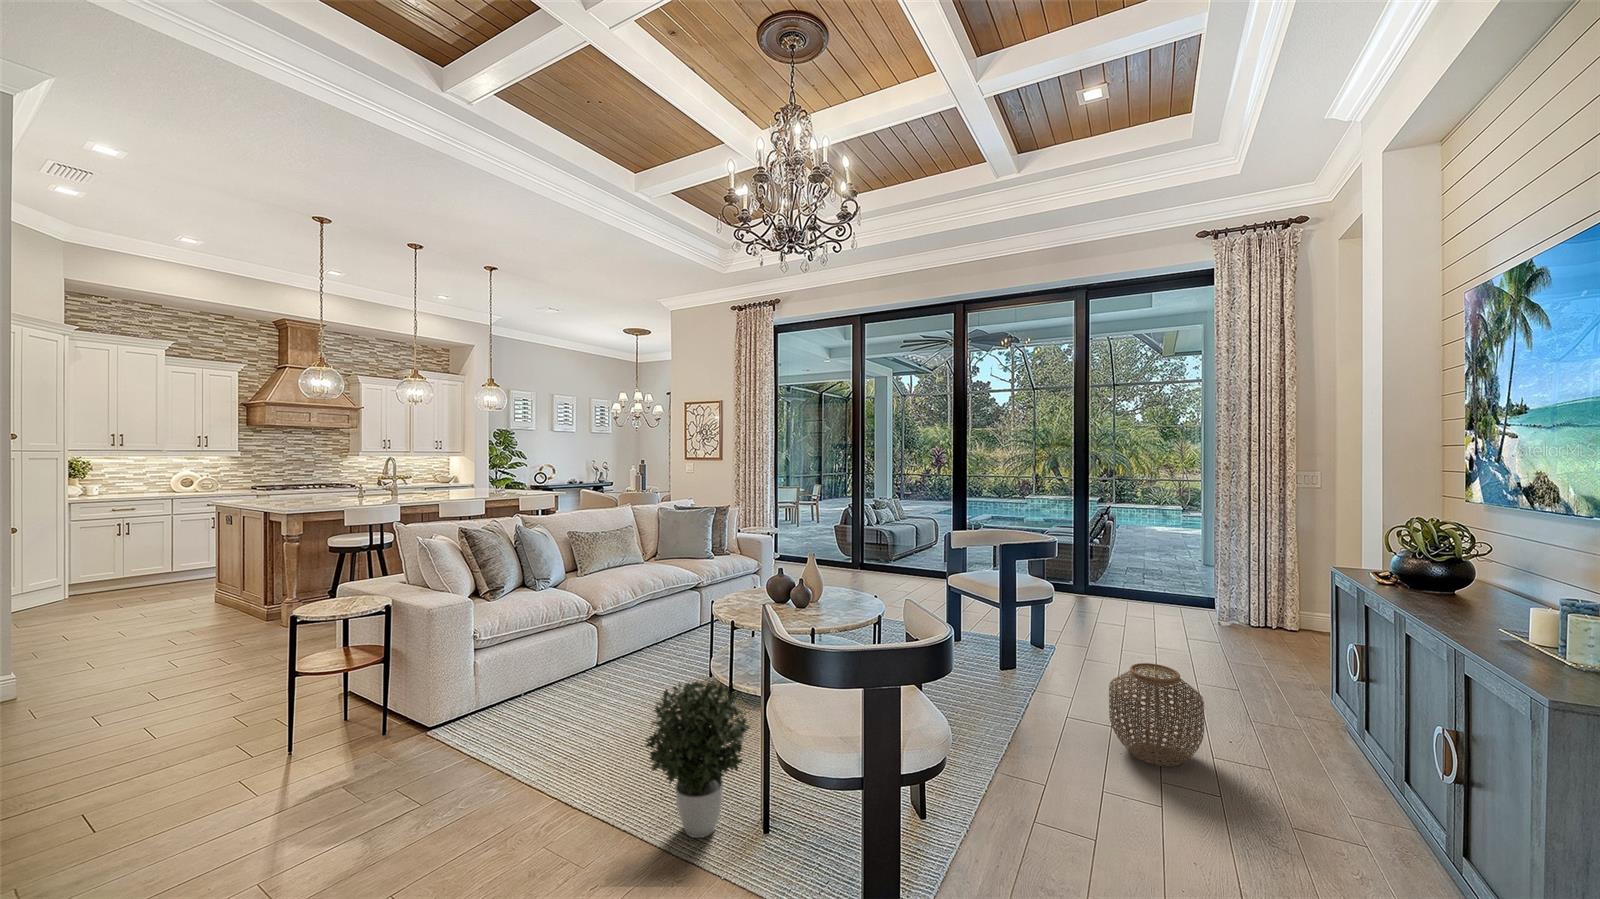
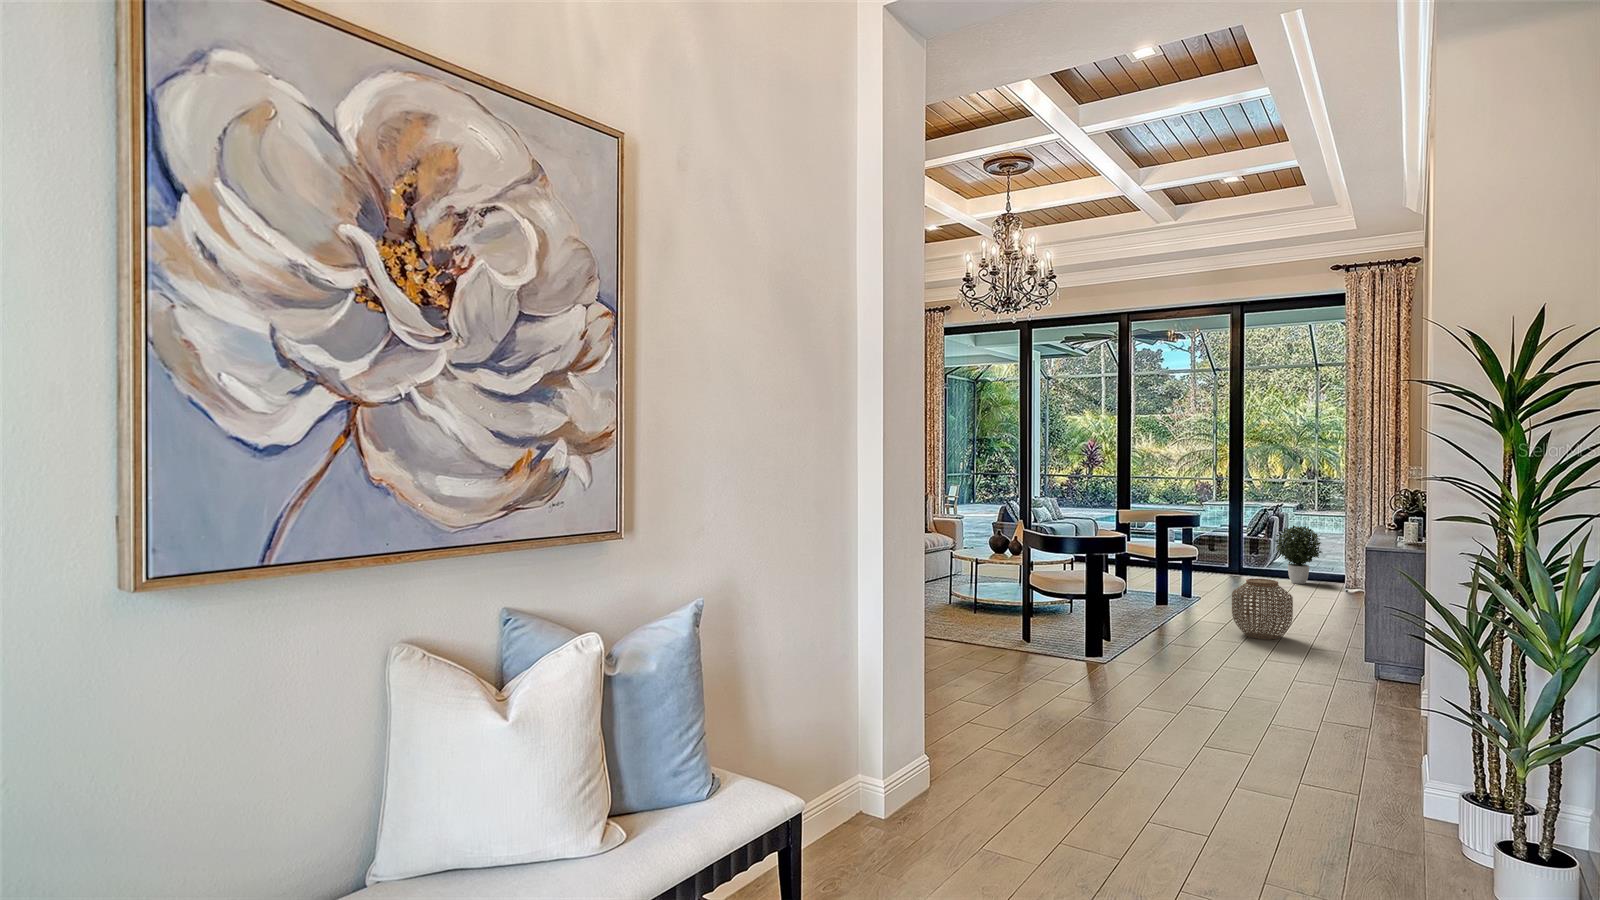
potted plant: present [645,681,750,838] -> present [1275,525,1322,584]

